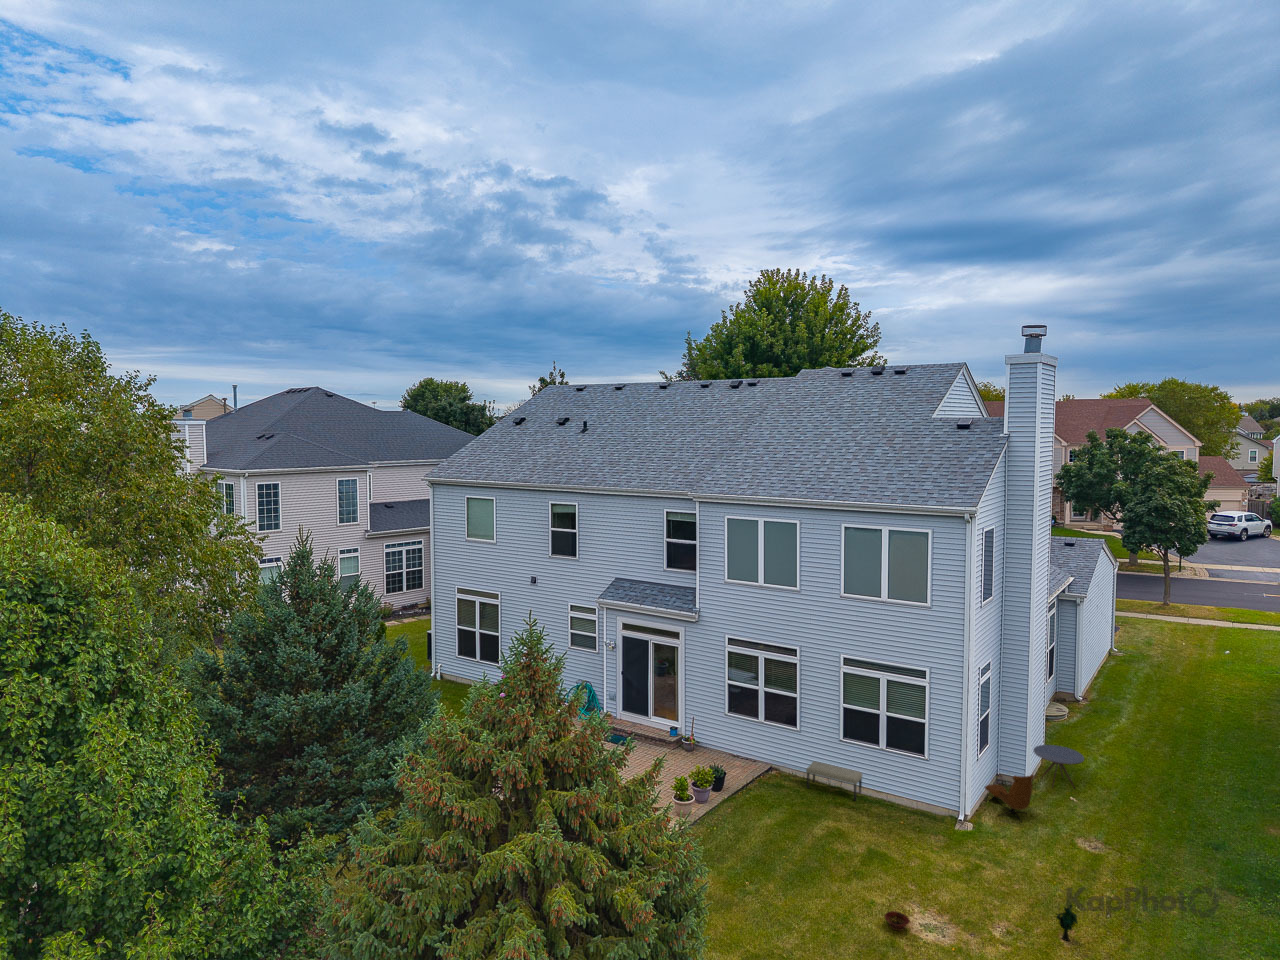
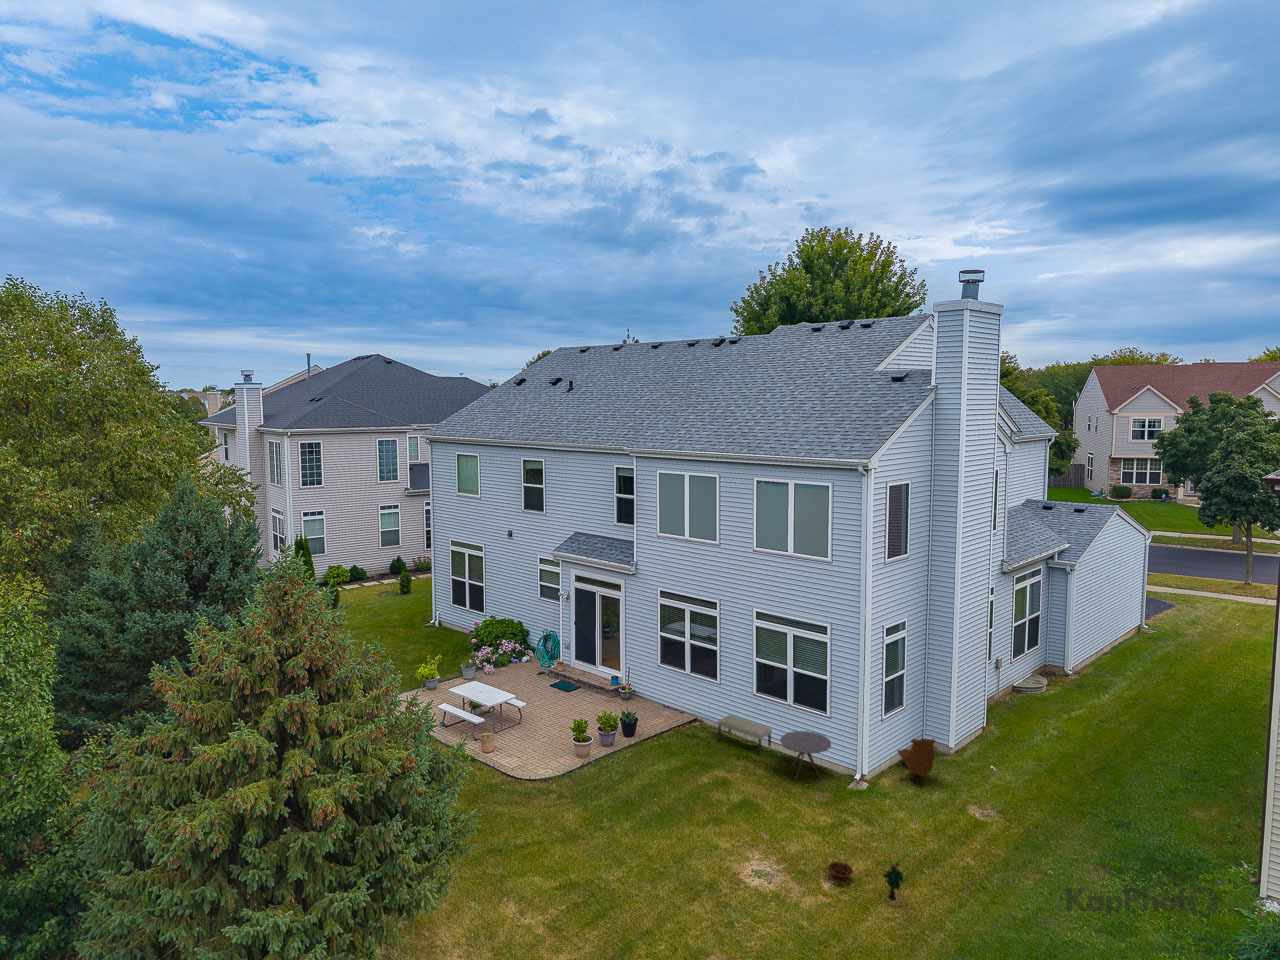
round table: present [1034,745,1084,789] -> present [780,731,831,779]
basket: present [885,903,909,931] -> present [828,854,853,881]

